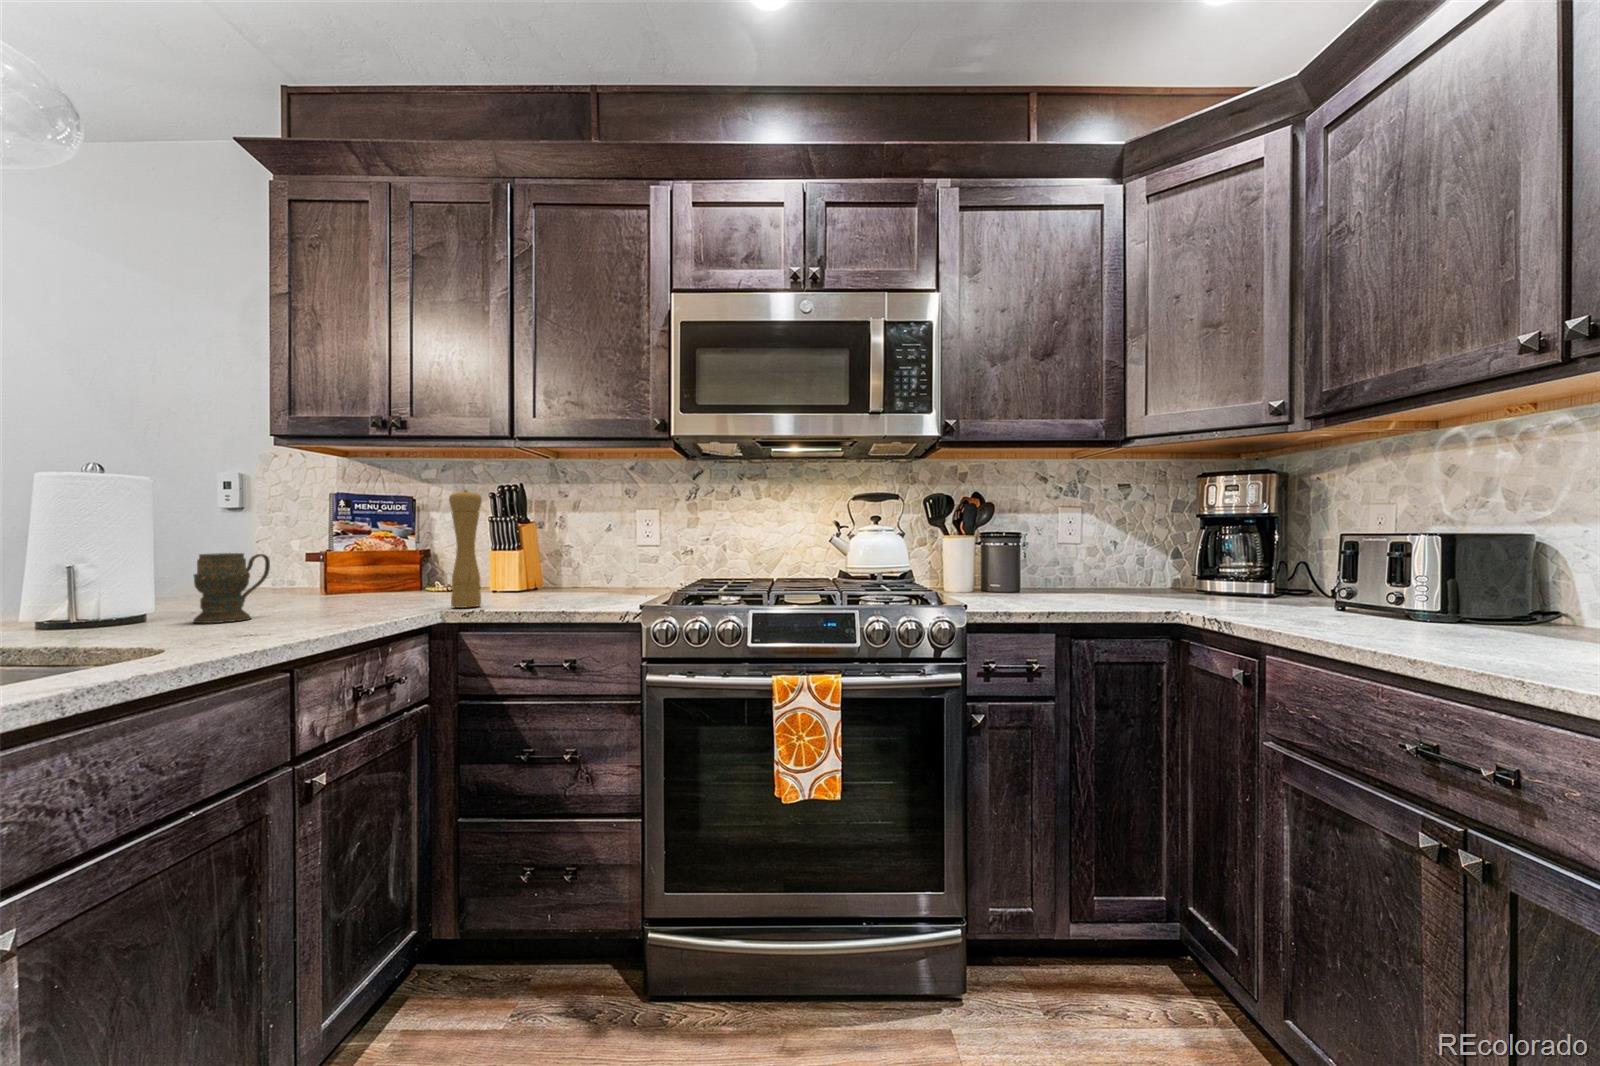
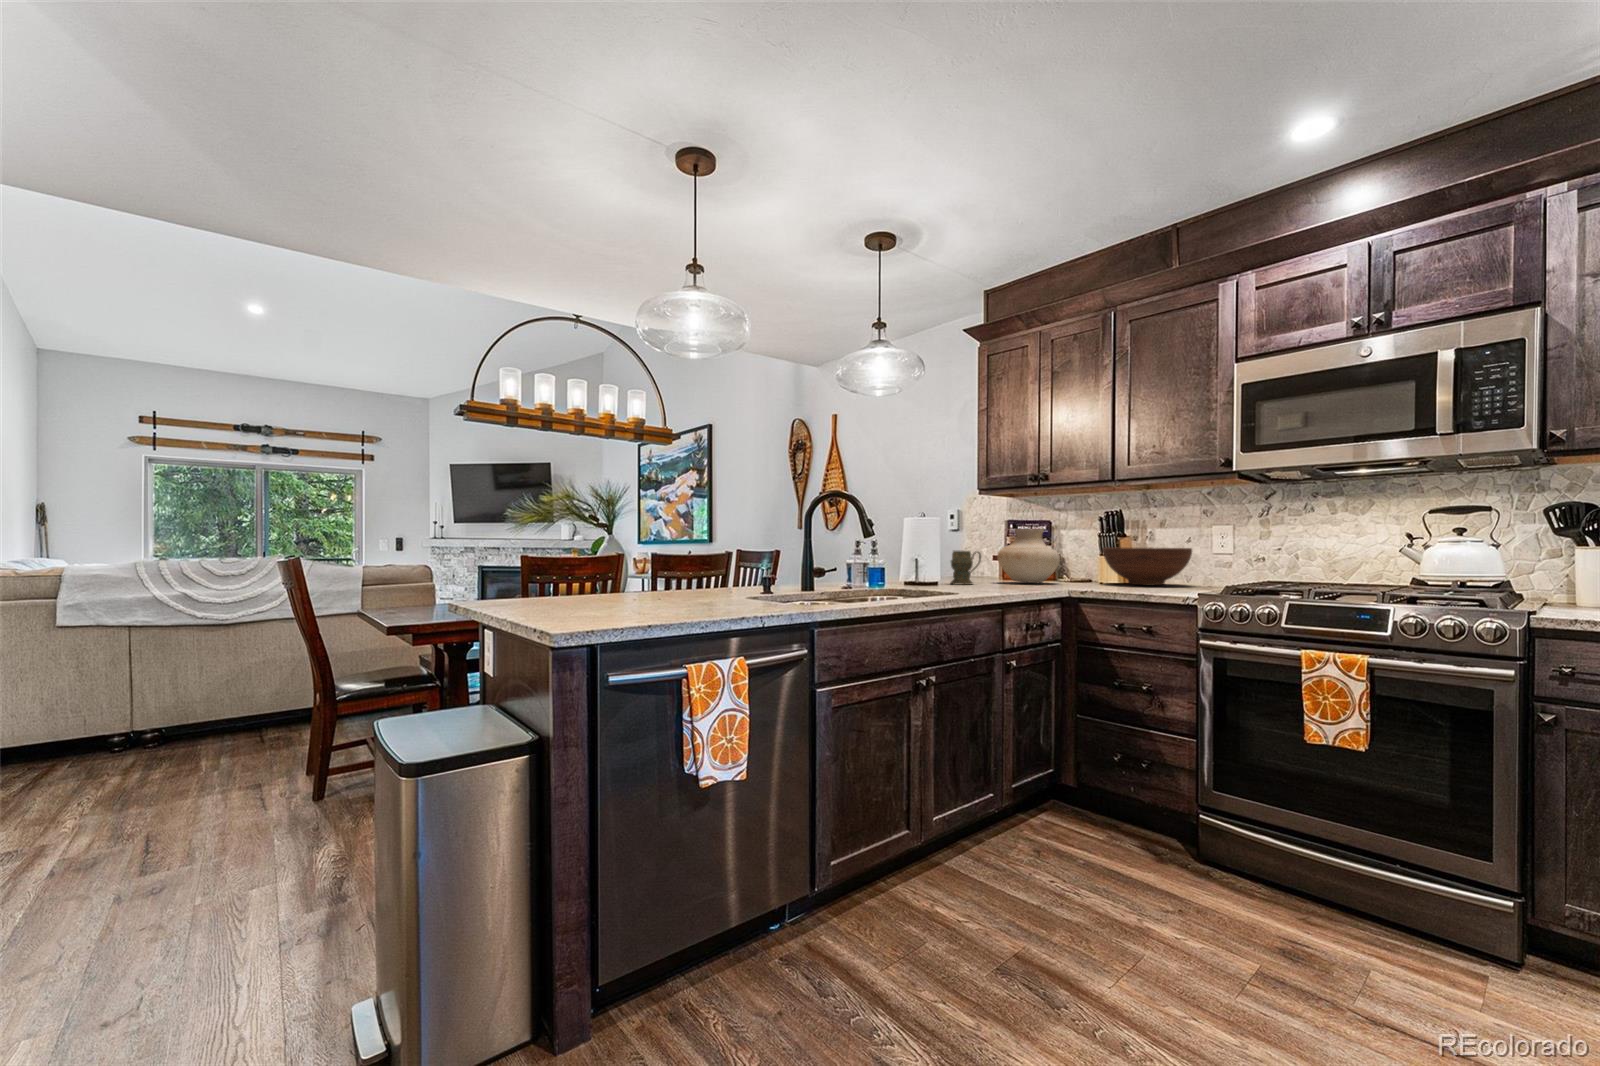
pepper mill: present [449,490,482,608] -> none [1072,515,1091,587]
vase: none [308,511,429,605] -> present [997,529,1060,583]
fruit bowl: none [497,539,619,595] -> present [1103,547,1192,585]

